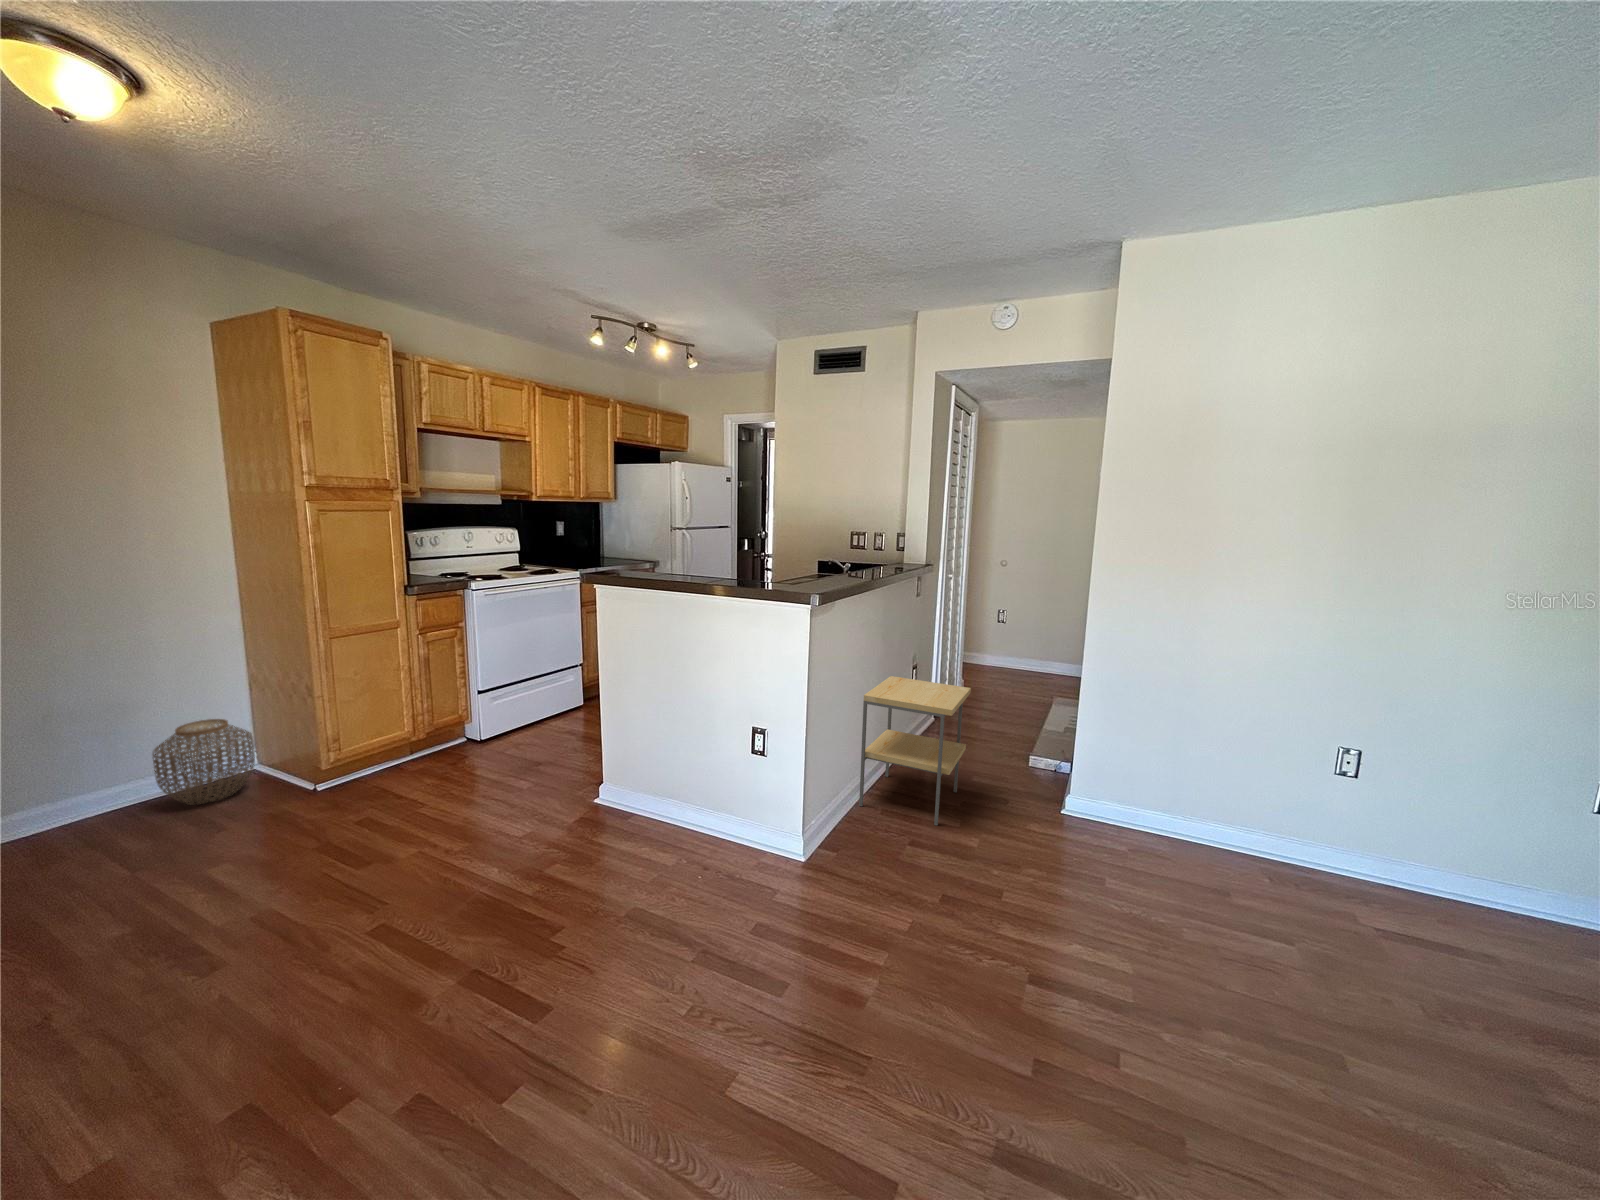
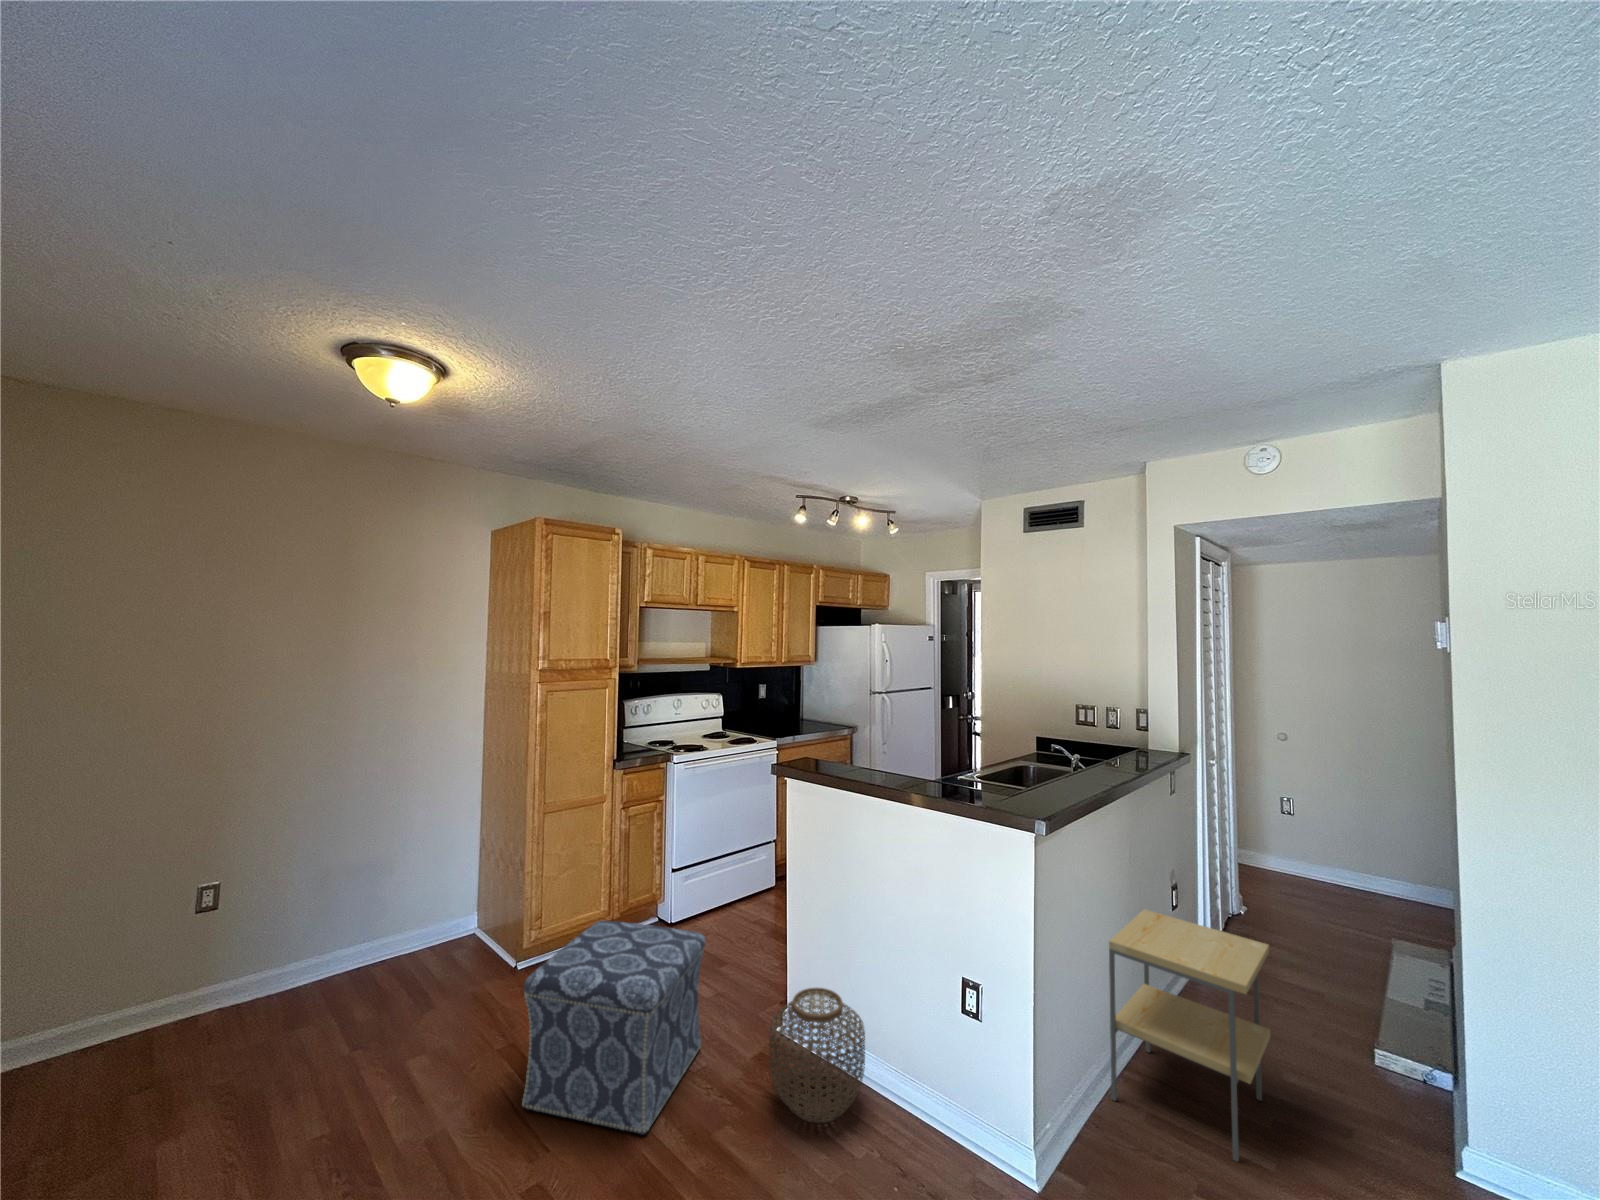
woven basket: present [153,719,255,805] -> present [769,988,865,1123]
ottoman: none [331,725,524,887] -> present [522,921,705,1134]

